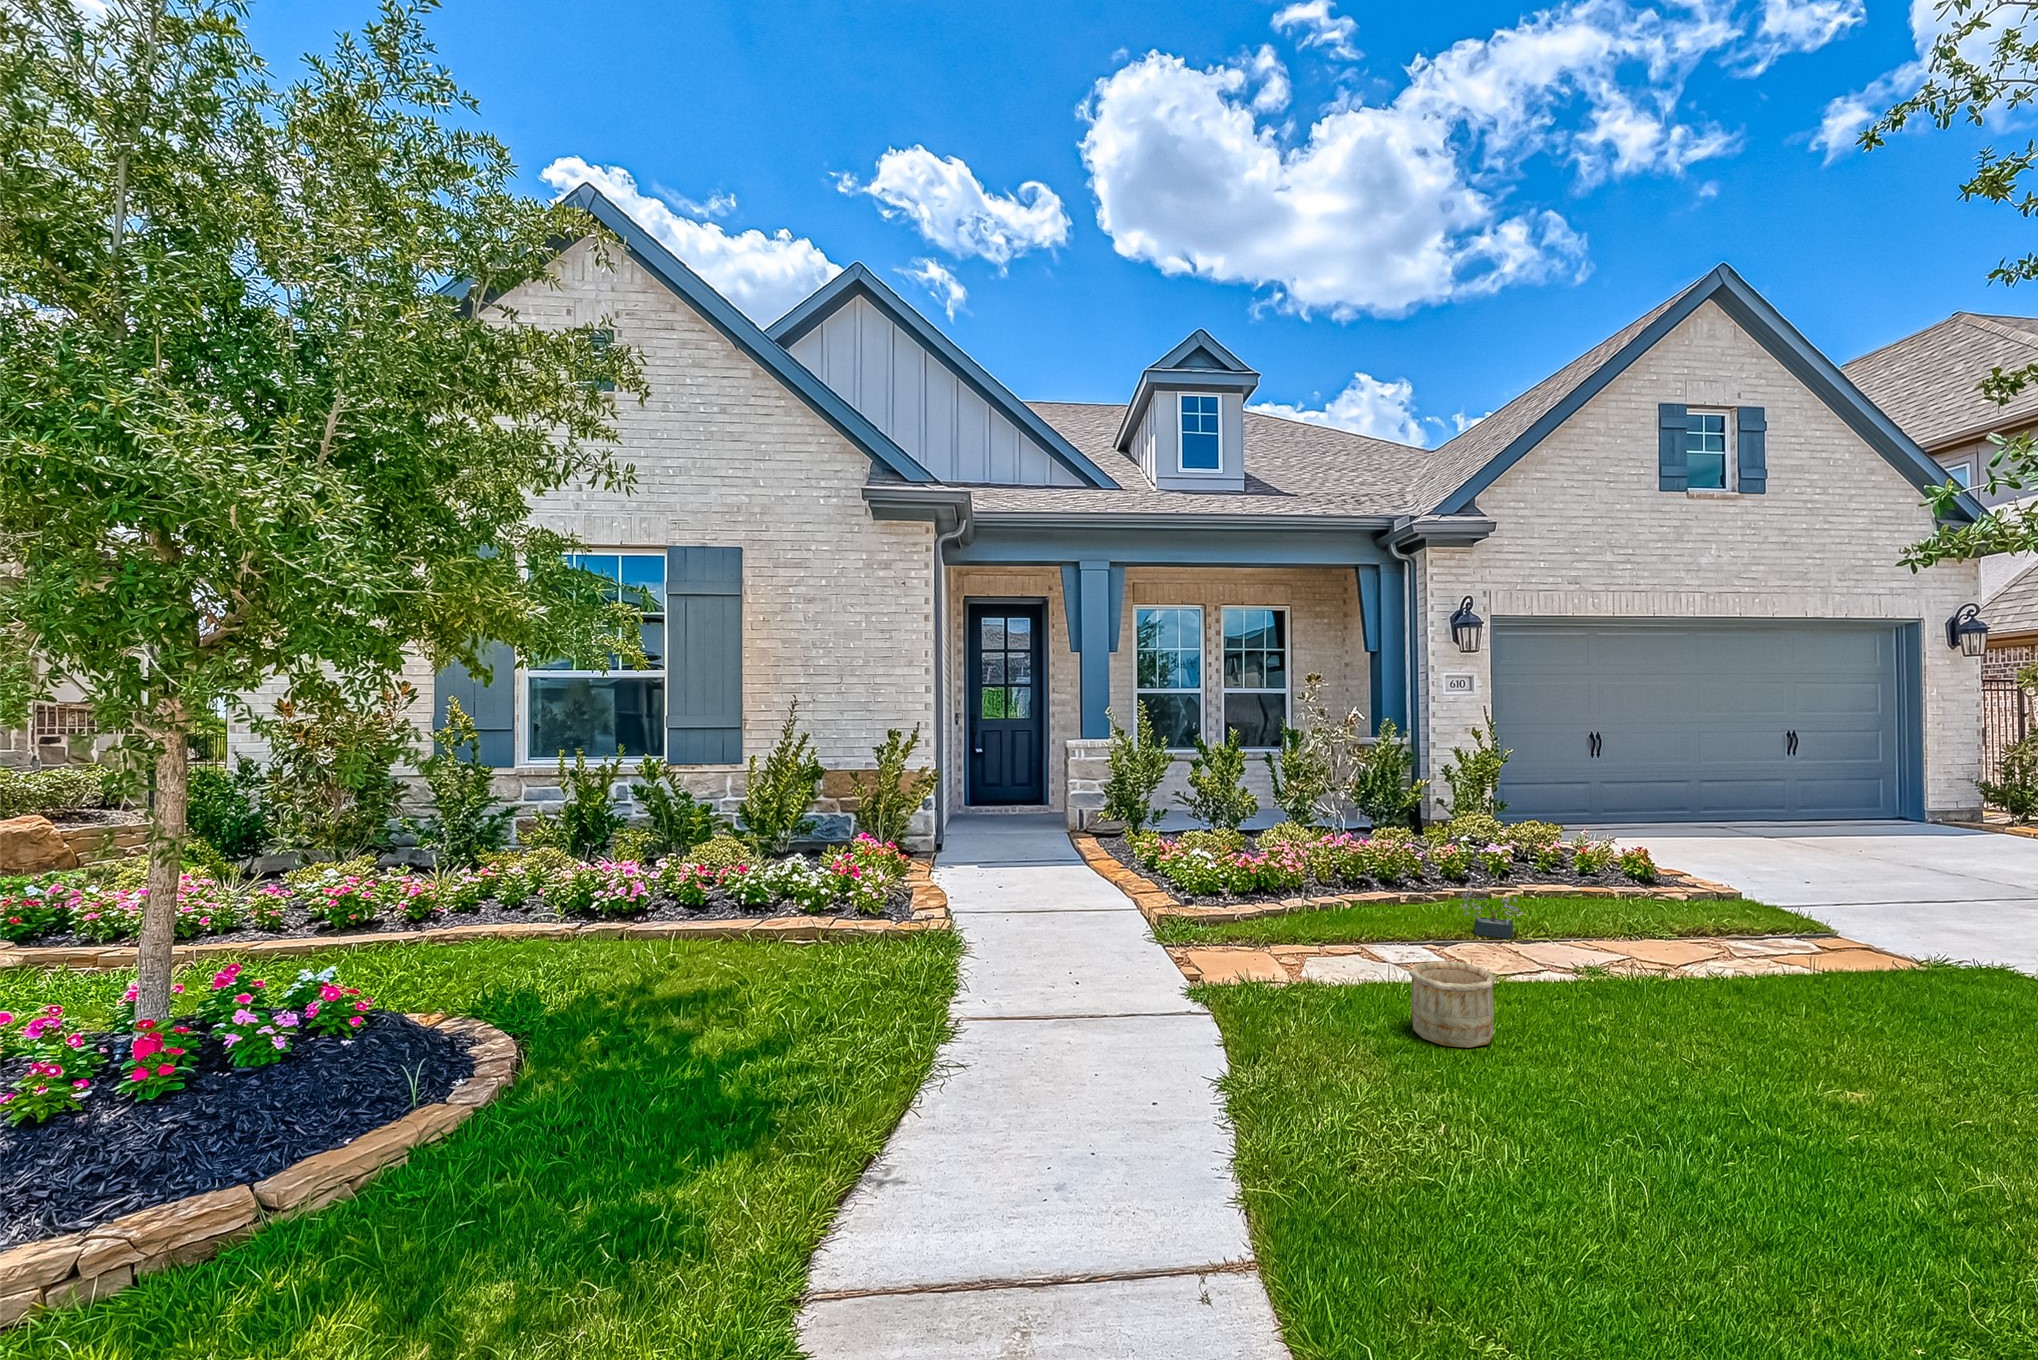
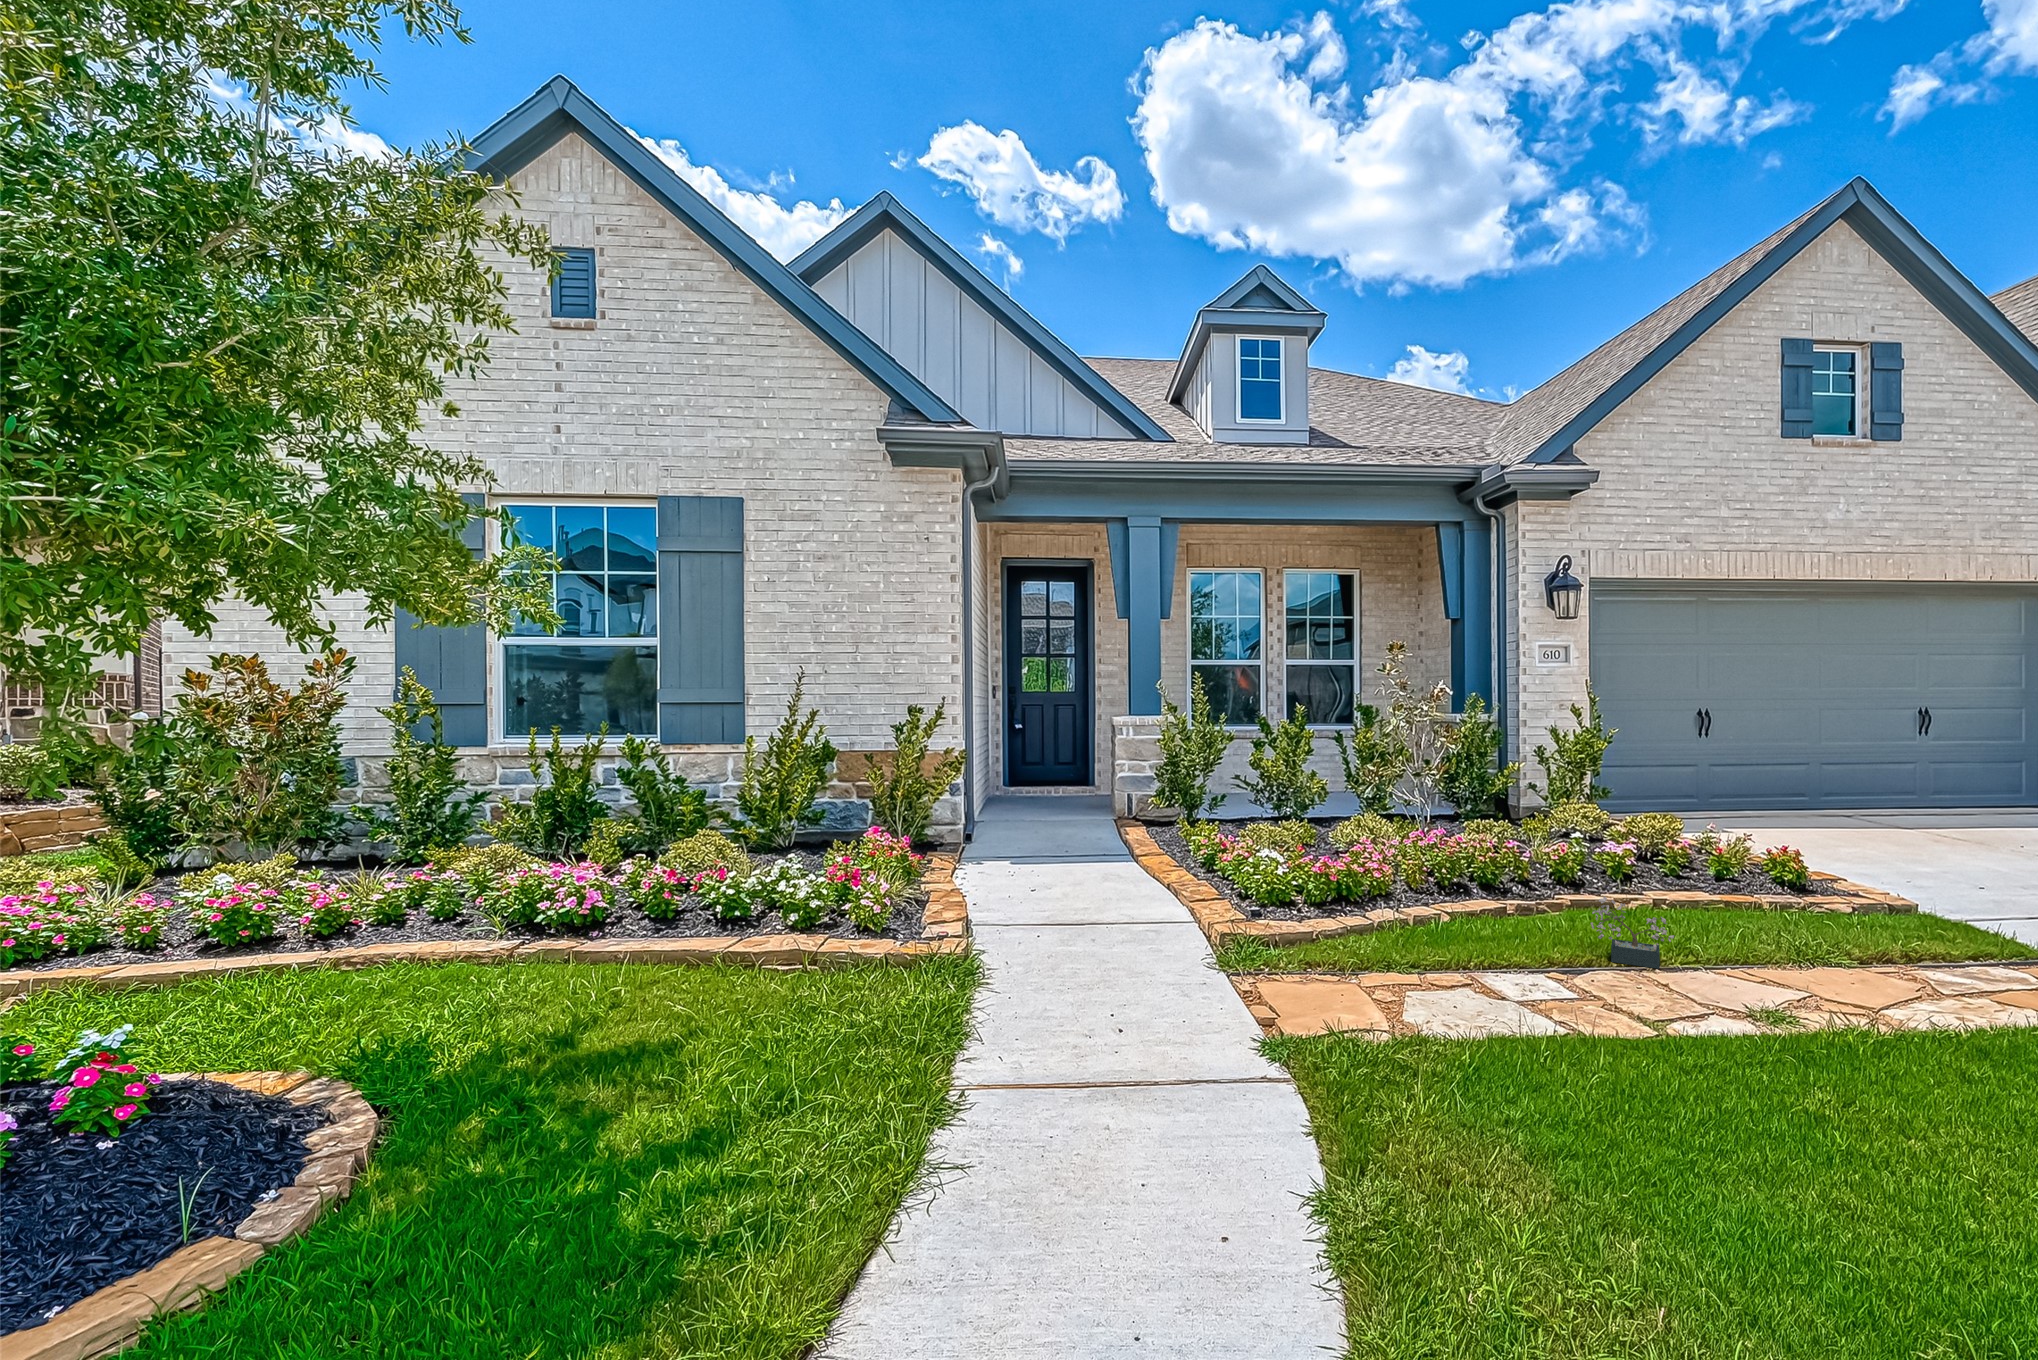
wooden bucket: present [1409,961,1495,1048] -> none [1570,1021,1695,1150]

